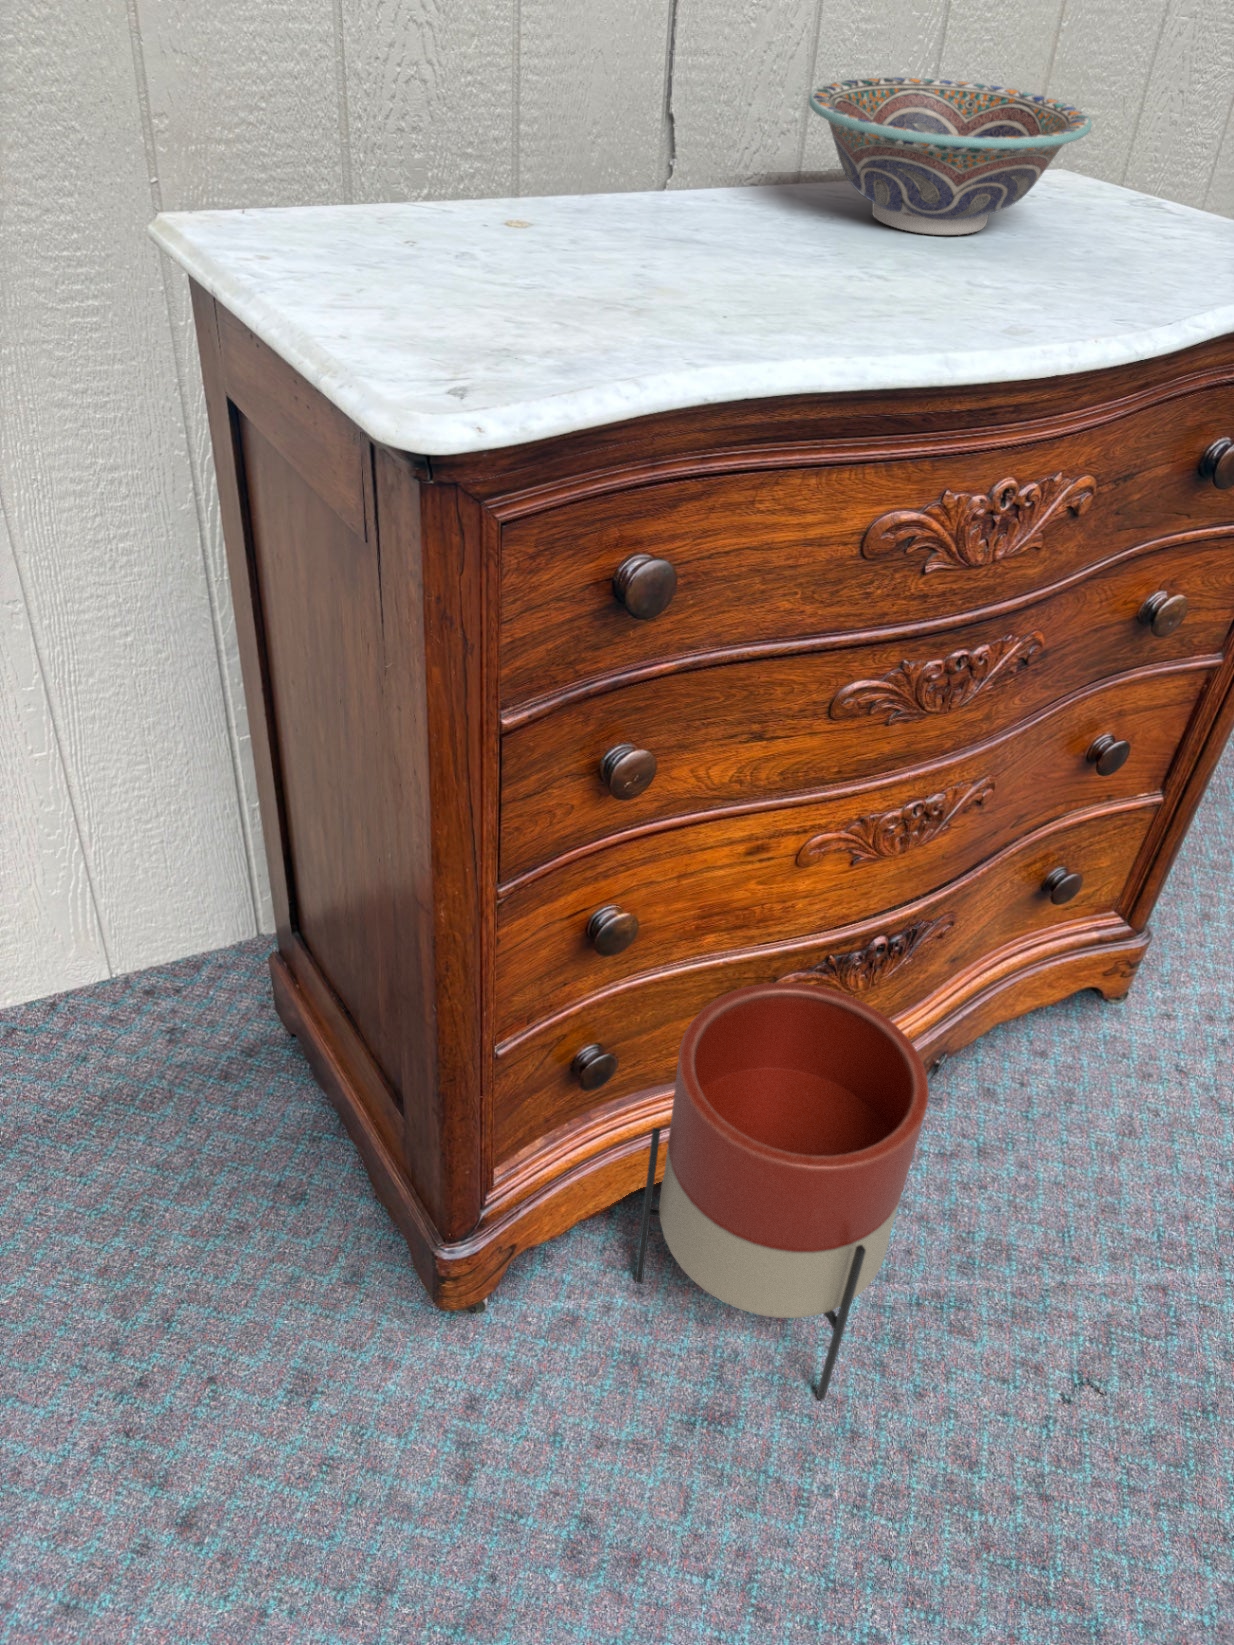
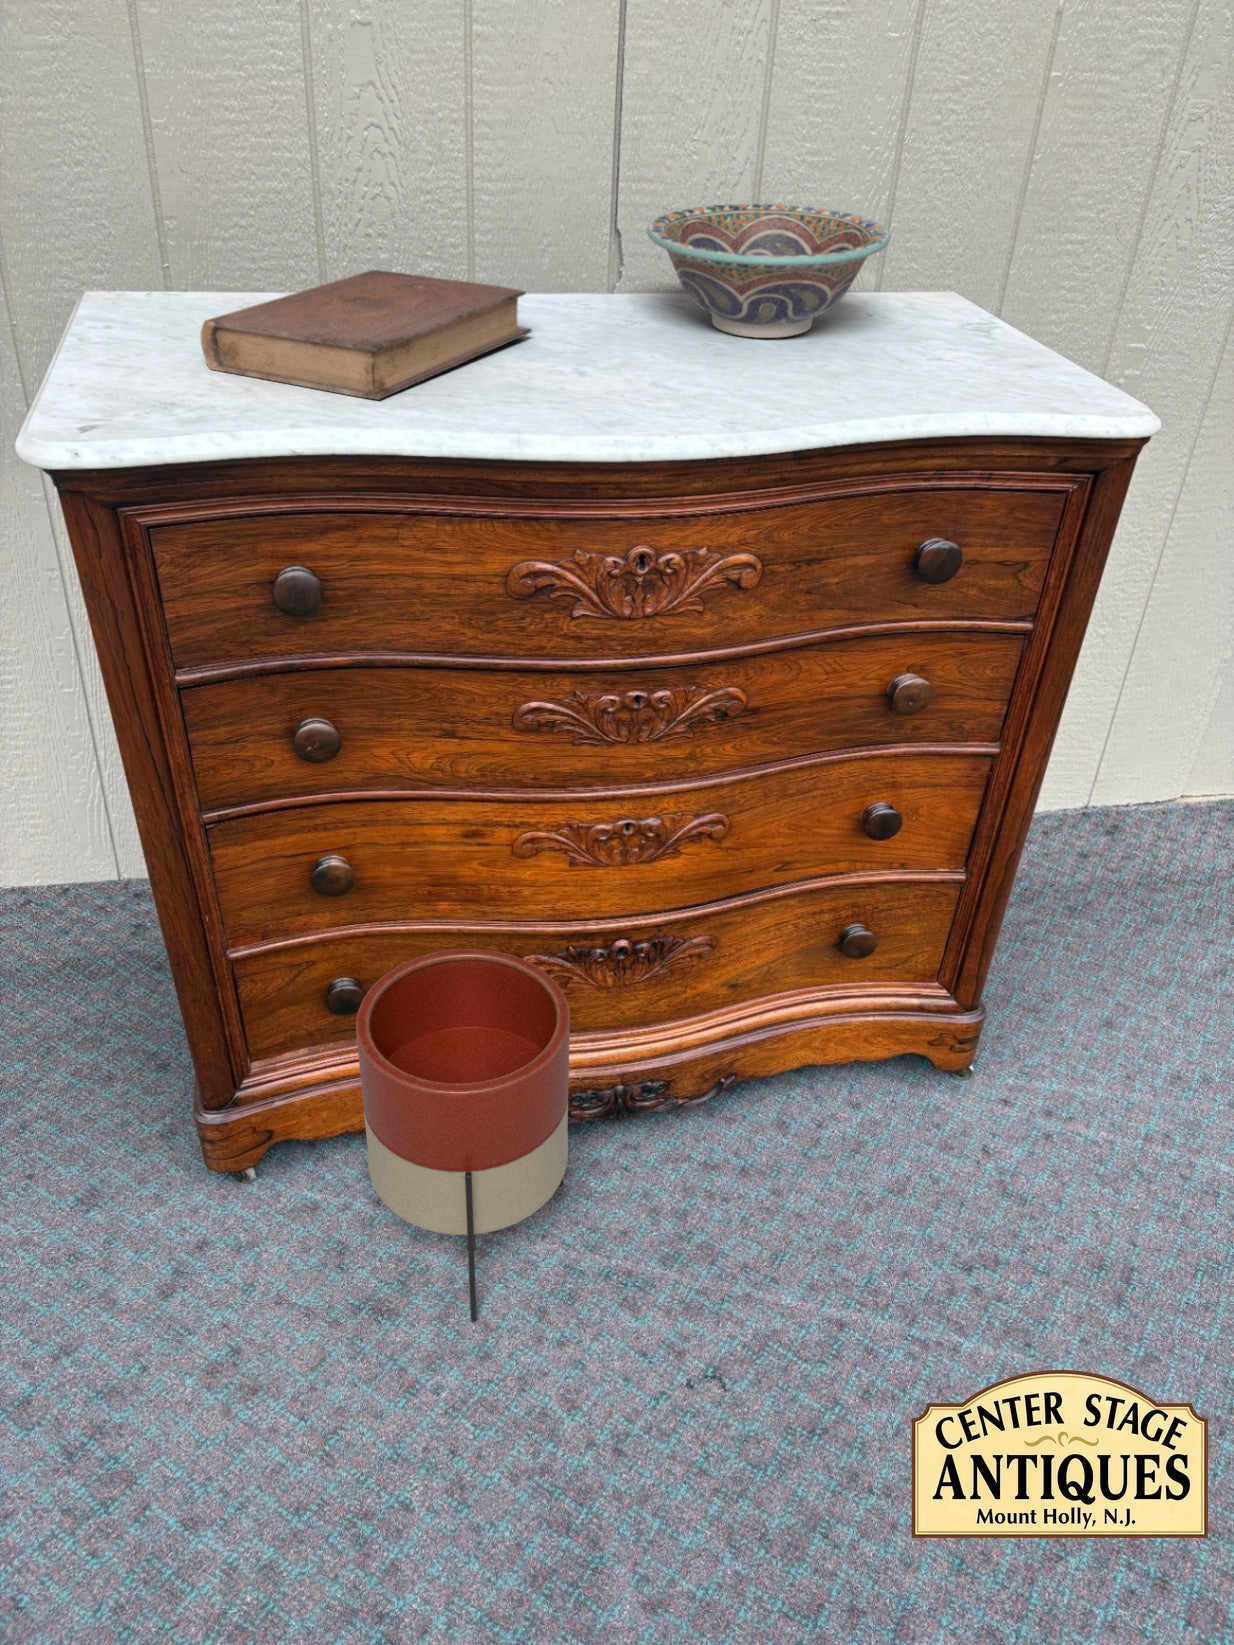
book: none [432,174,733,343] -> present [201,270,531,400]

